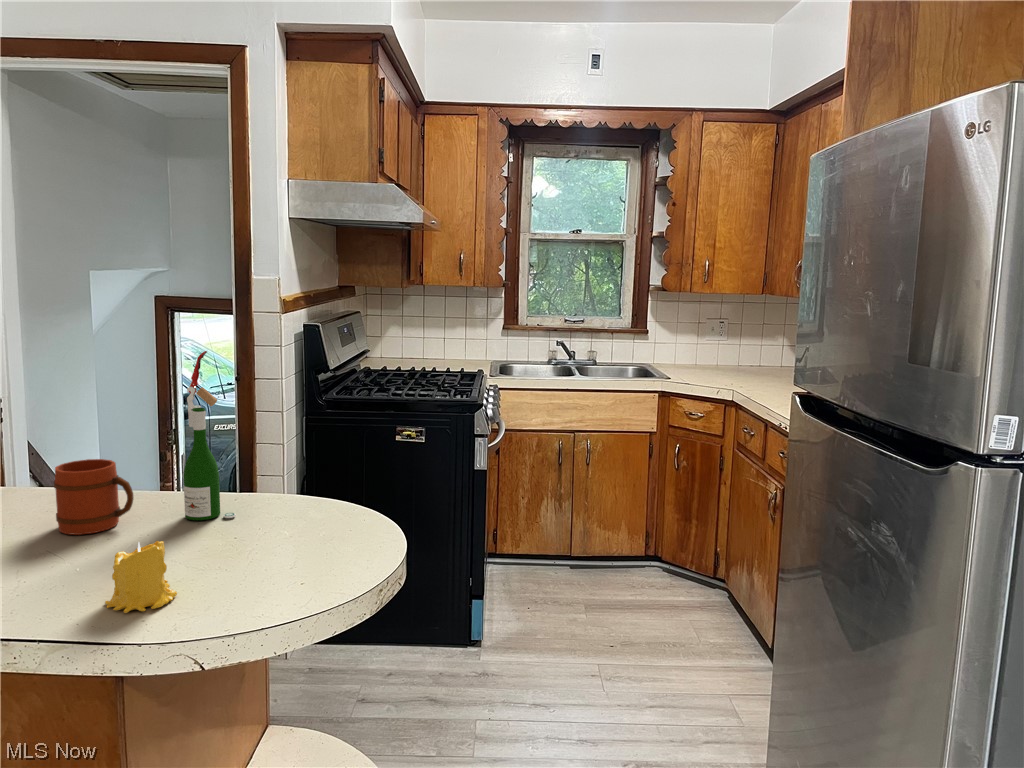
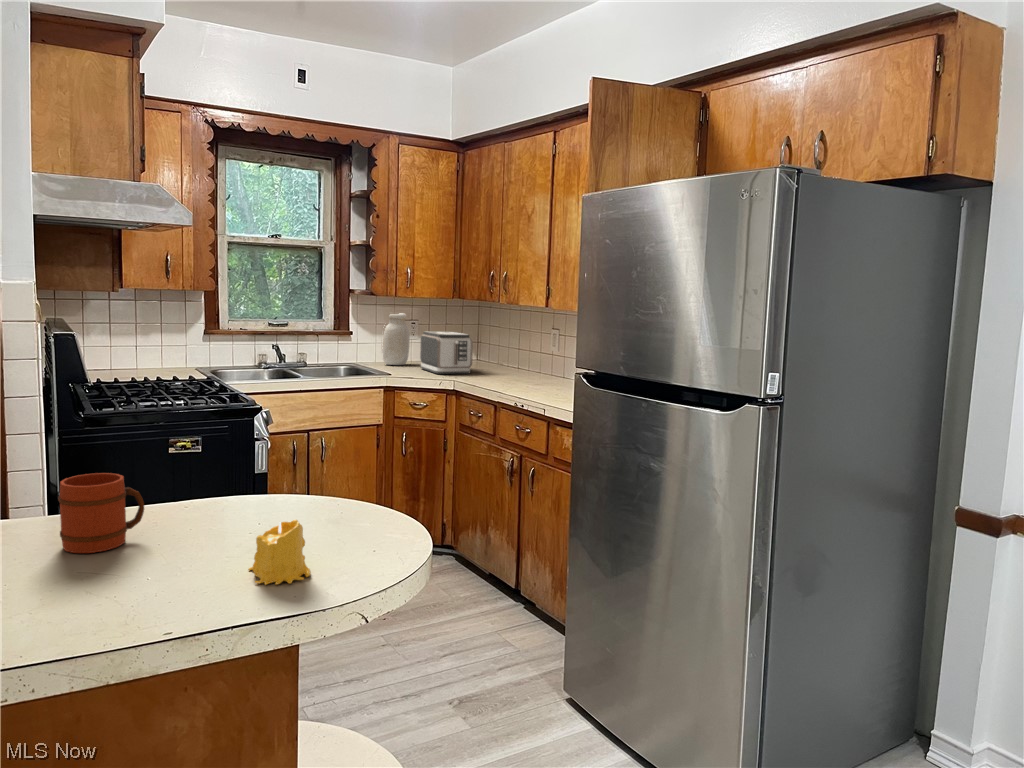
jar: none [684,310,716,368] -> present [381,313,409,365]
toaster: none [718,332,773,383] -> present [420,332,473,374]
wine bottle: present [184,351,236,520] -> none [174,354,231,523]

